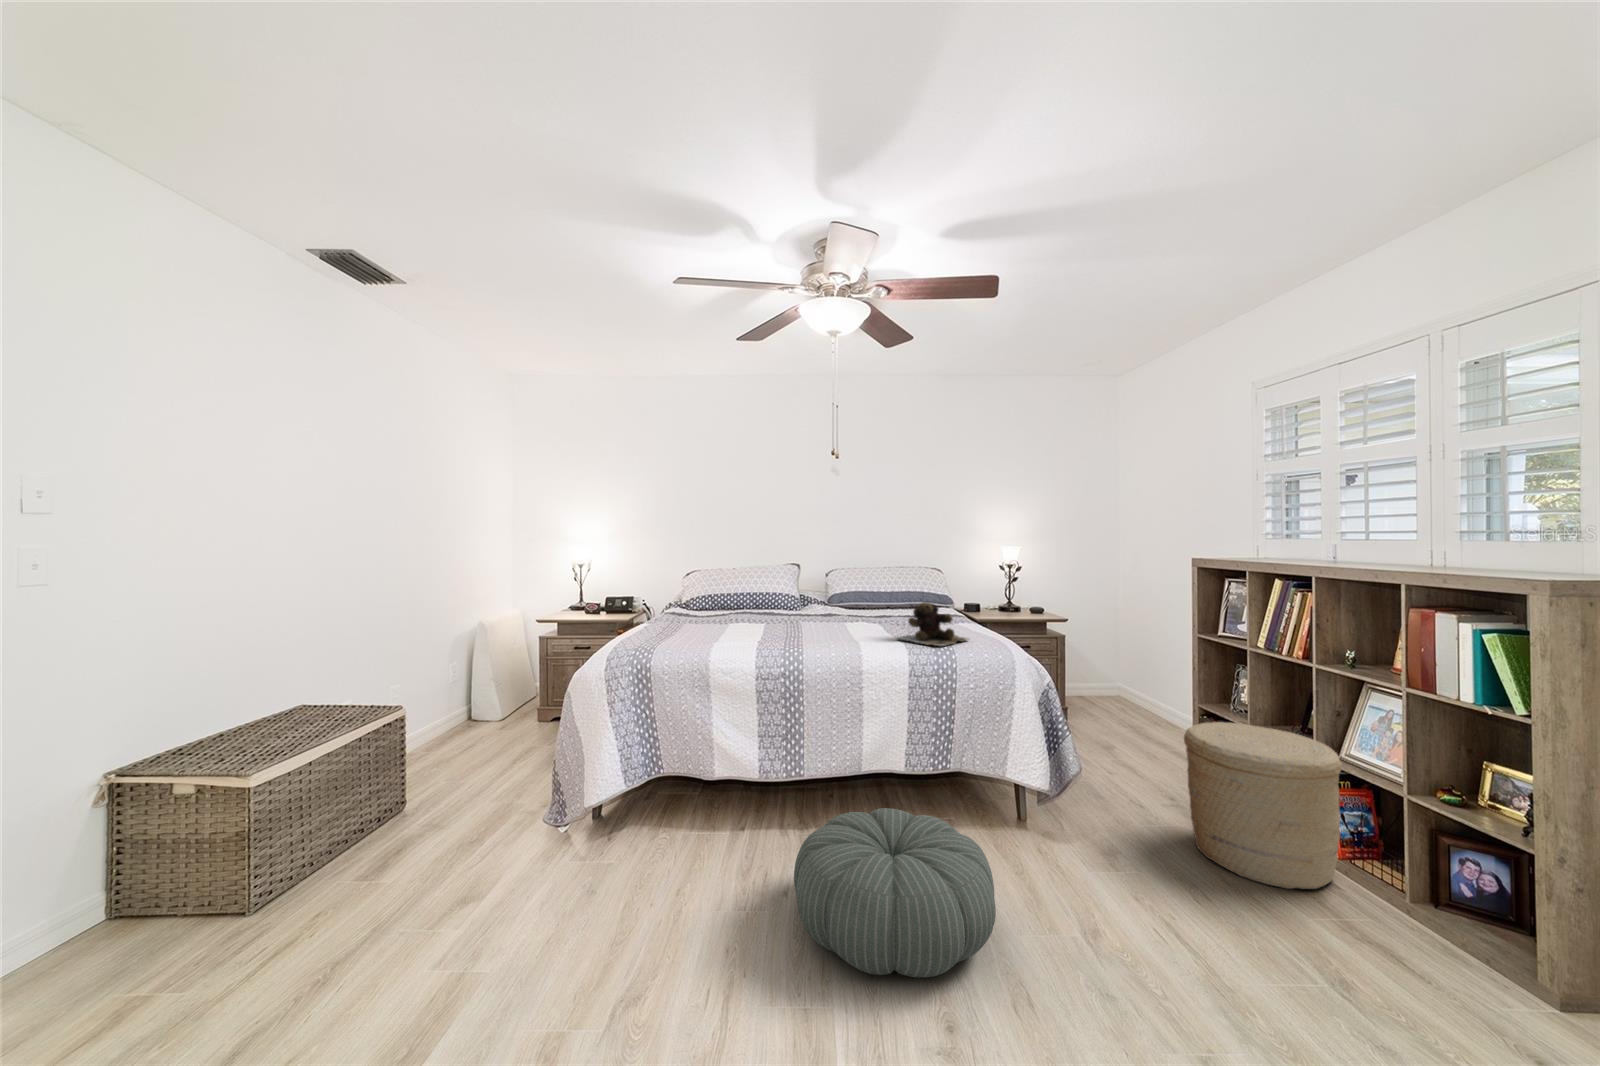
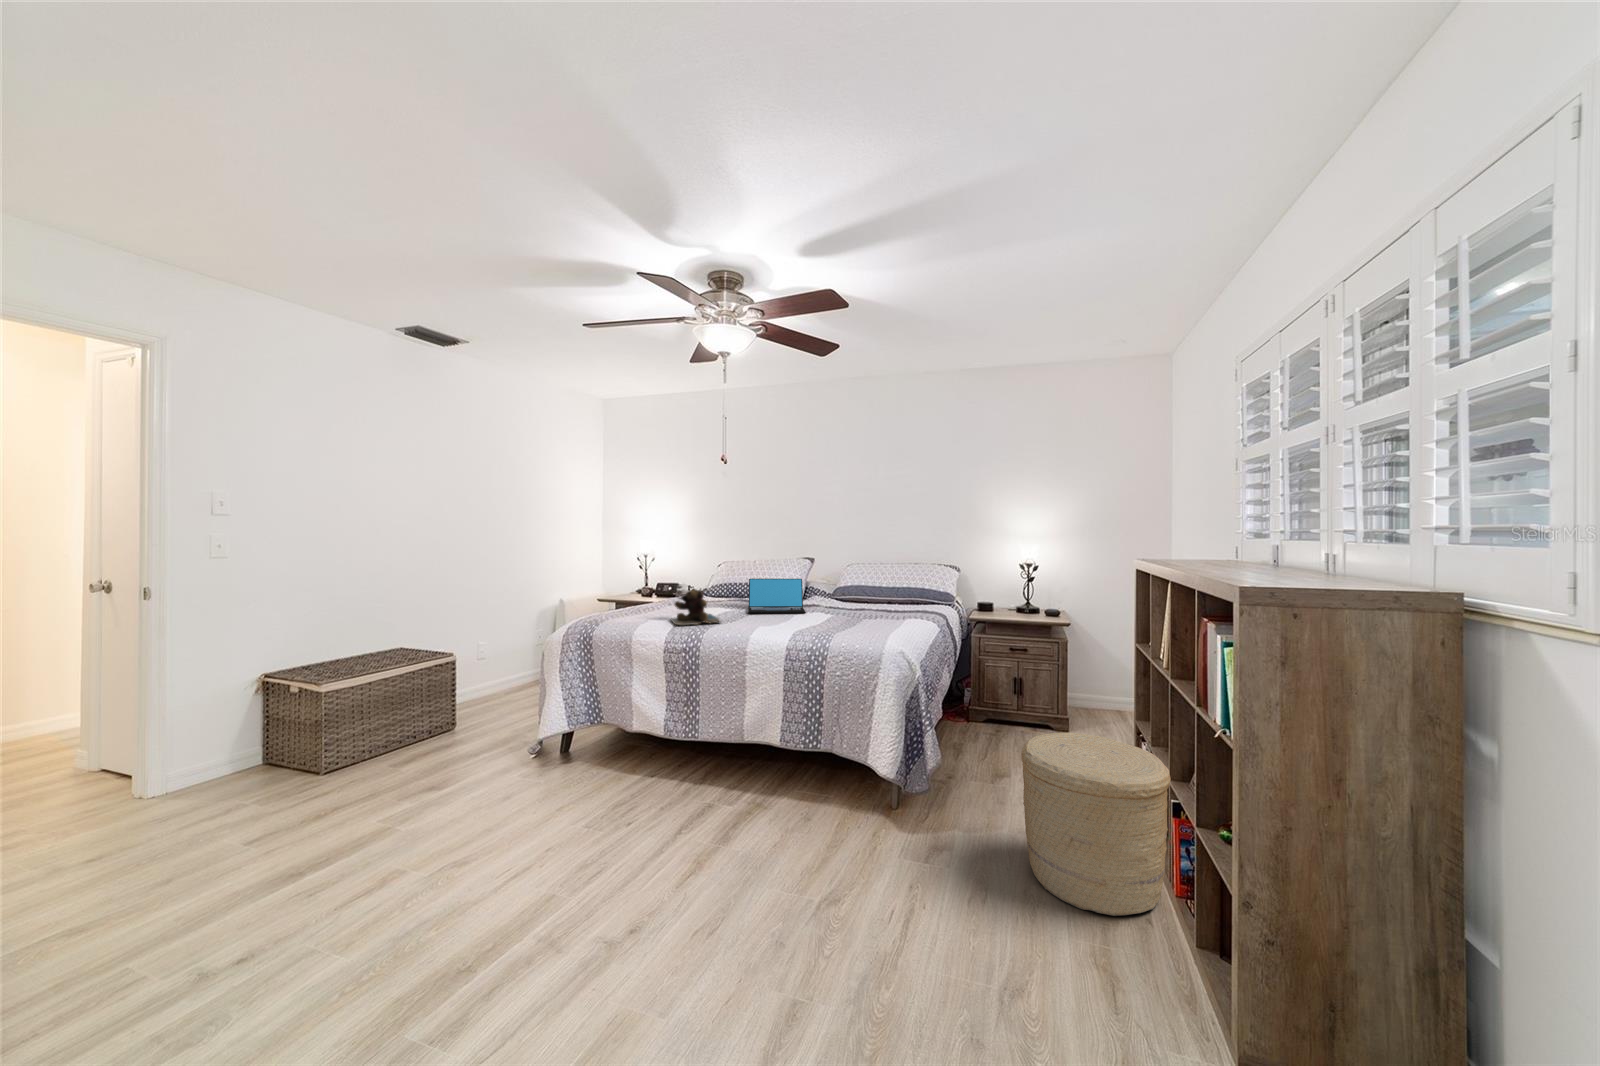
laptop: none [766,586,843,627] -> present [748,579,806,613]
teddy bear: present [898,602,968,646] -> present [670,589,720,625]
pouf: present [794,808,996,977] -> none [591,766,761,895]

